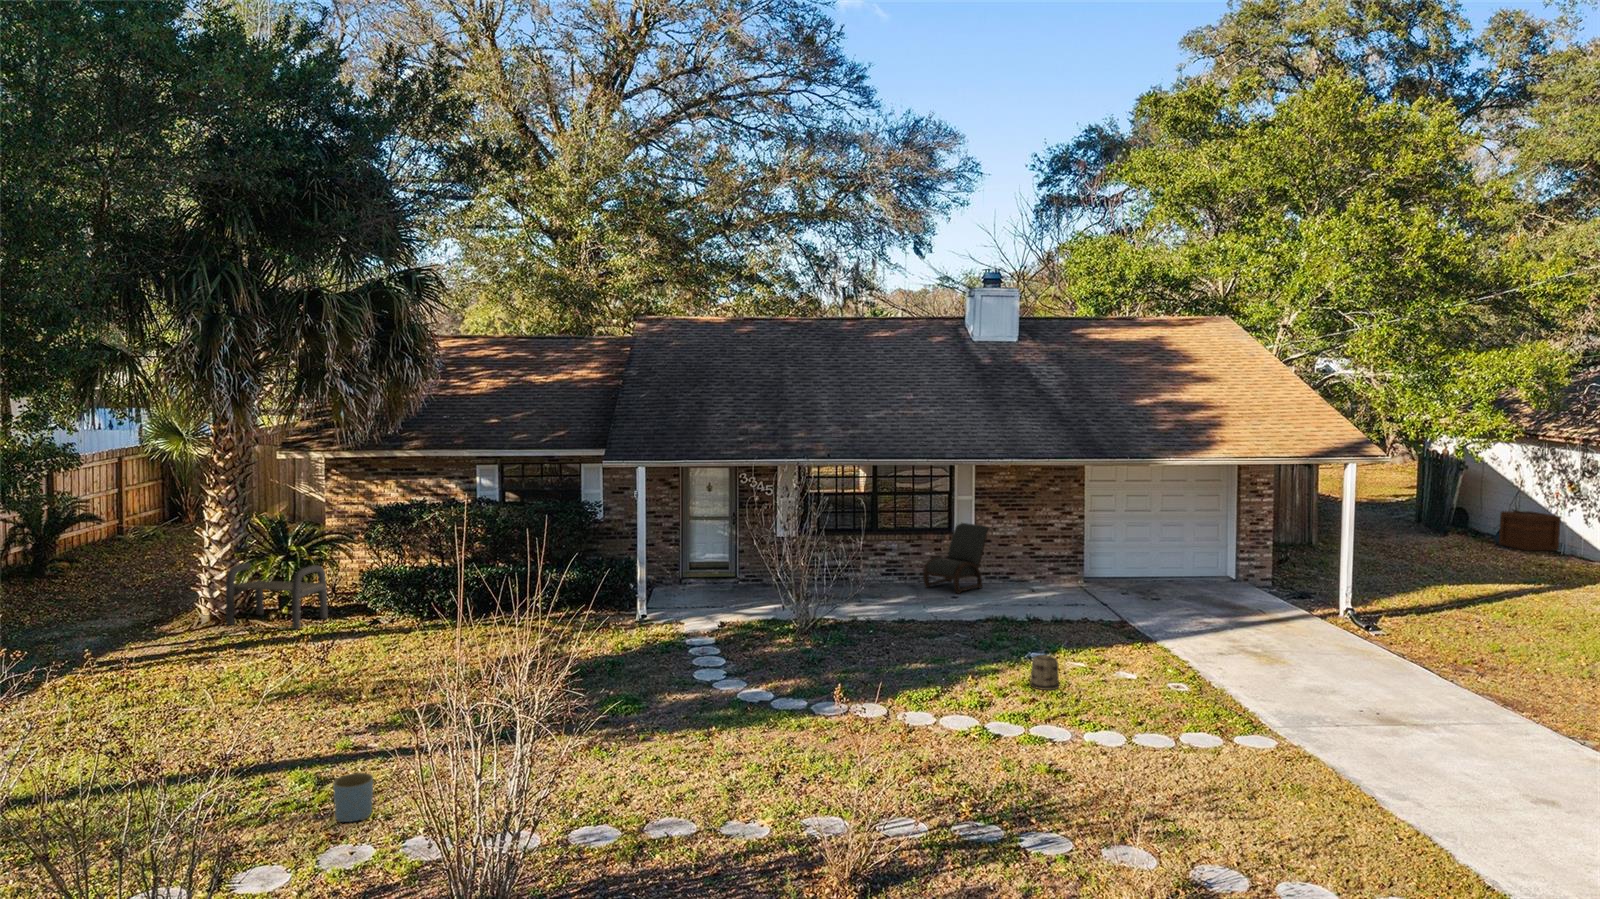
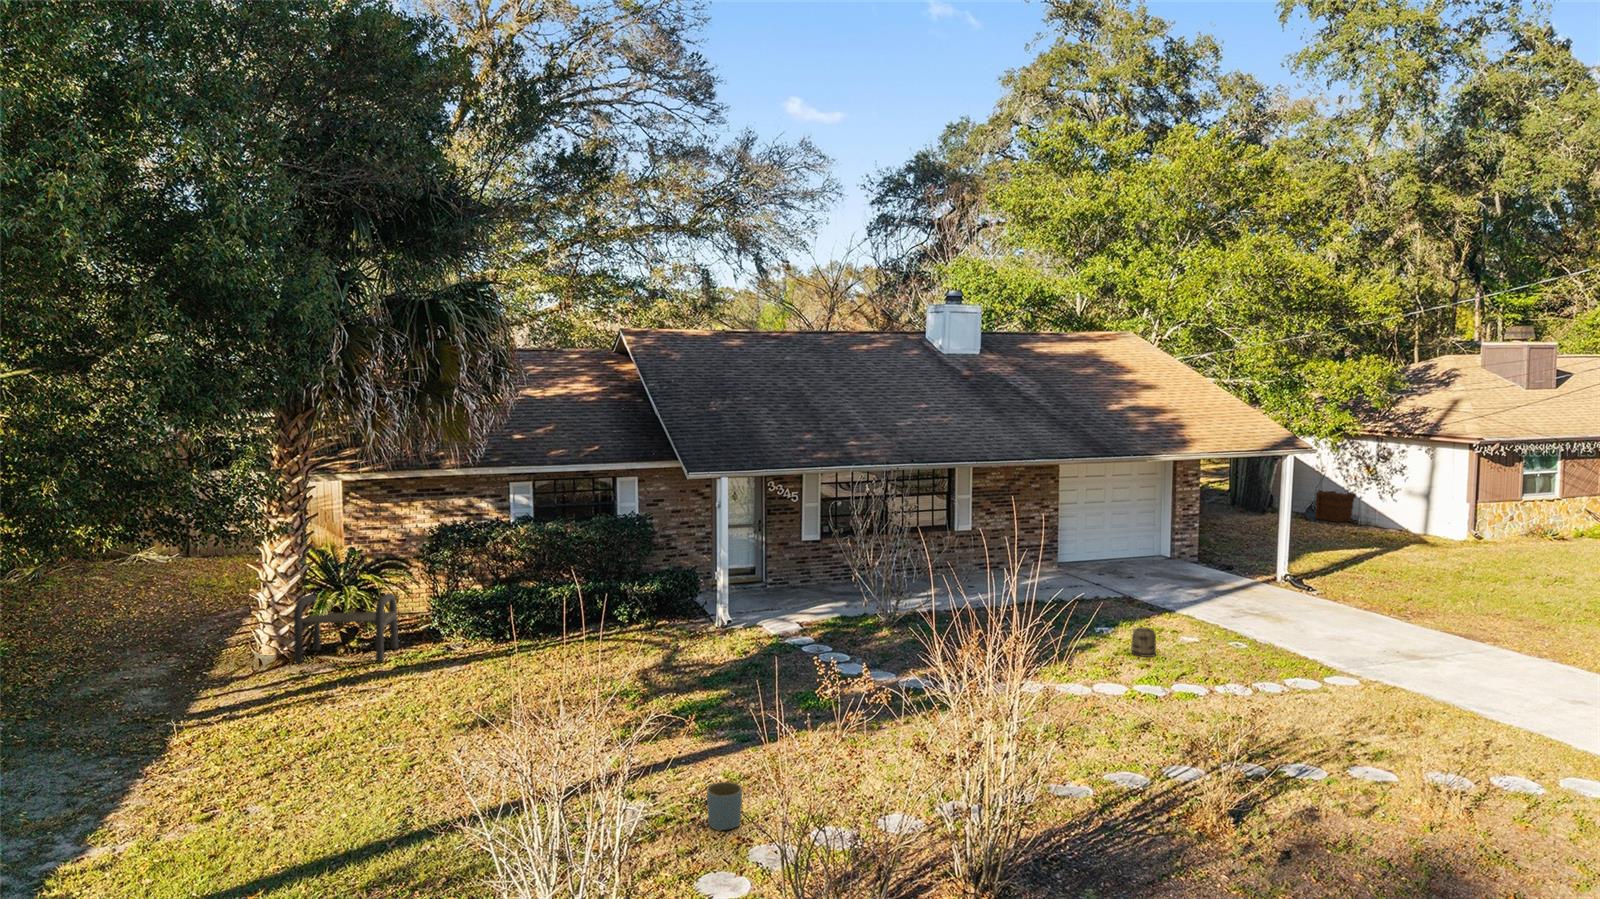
lounge chair: present [923,523,989,594] -> none [936,519,987,583]

